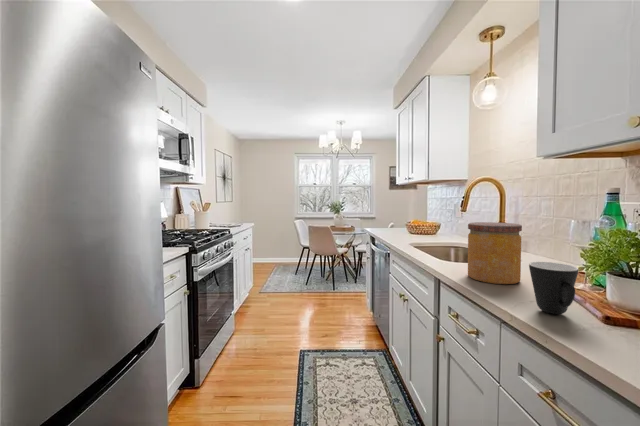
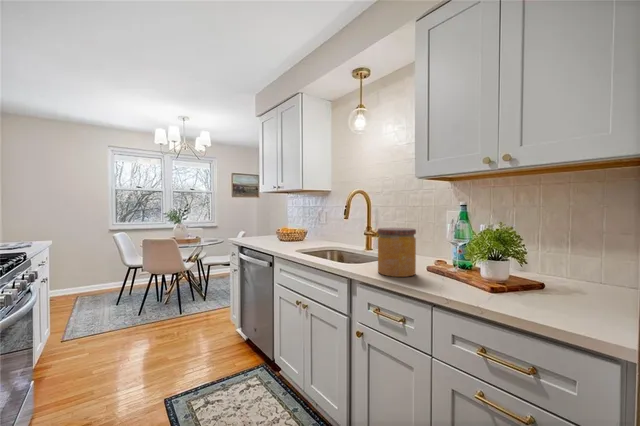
mug: present [529,262,578,314] -> none [444,255,478,291]

